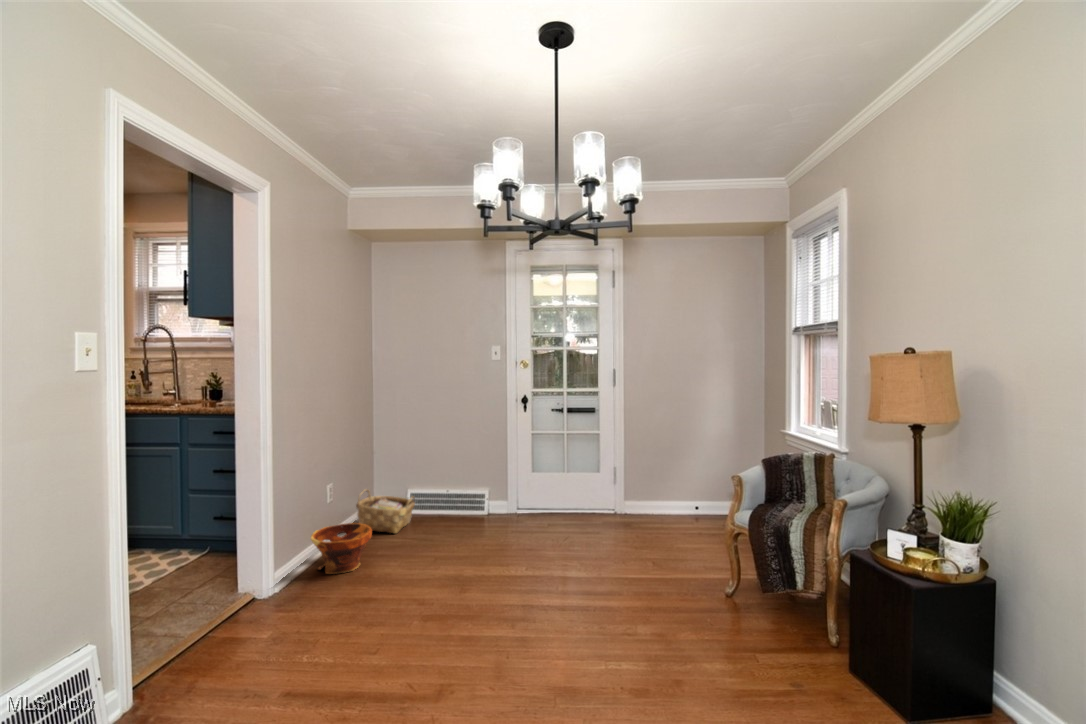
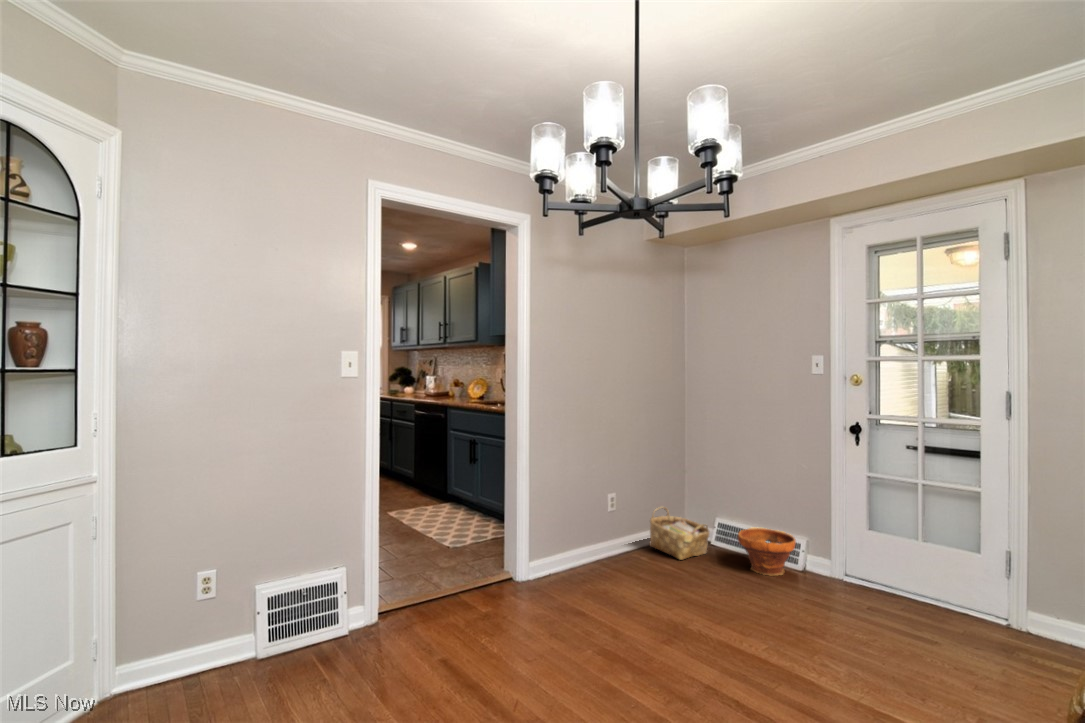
planter: present [311,523,372,574] -> present [738,527,796,575]

